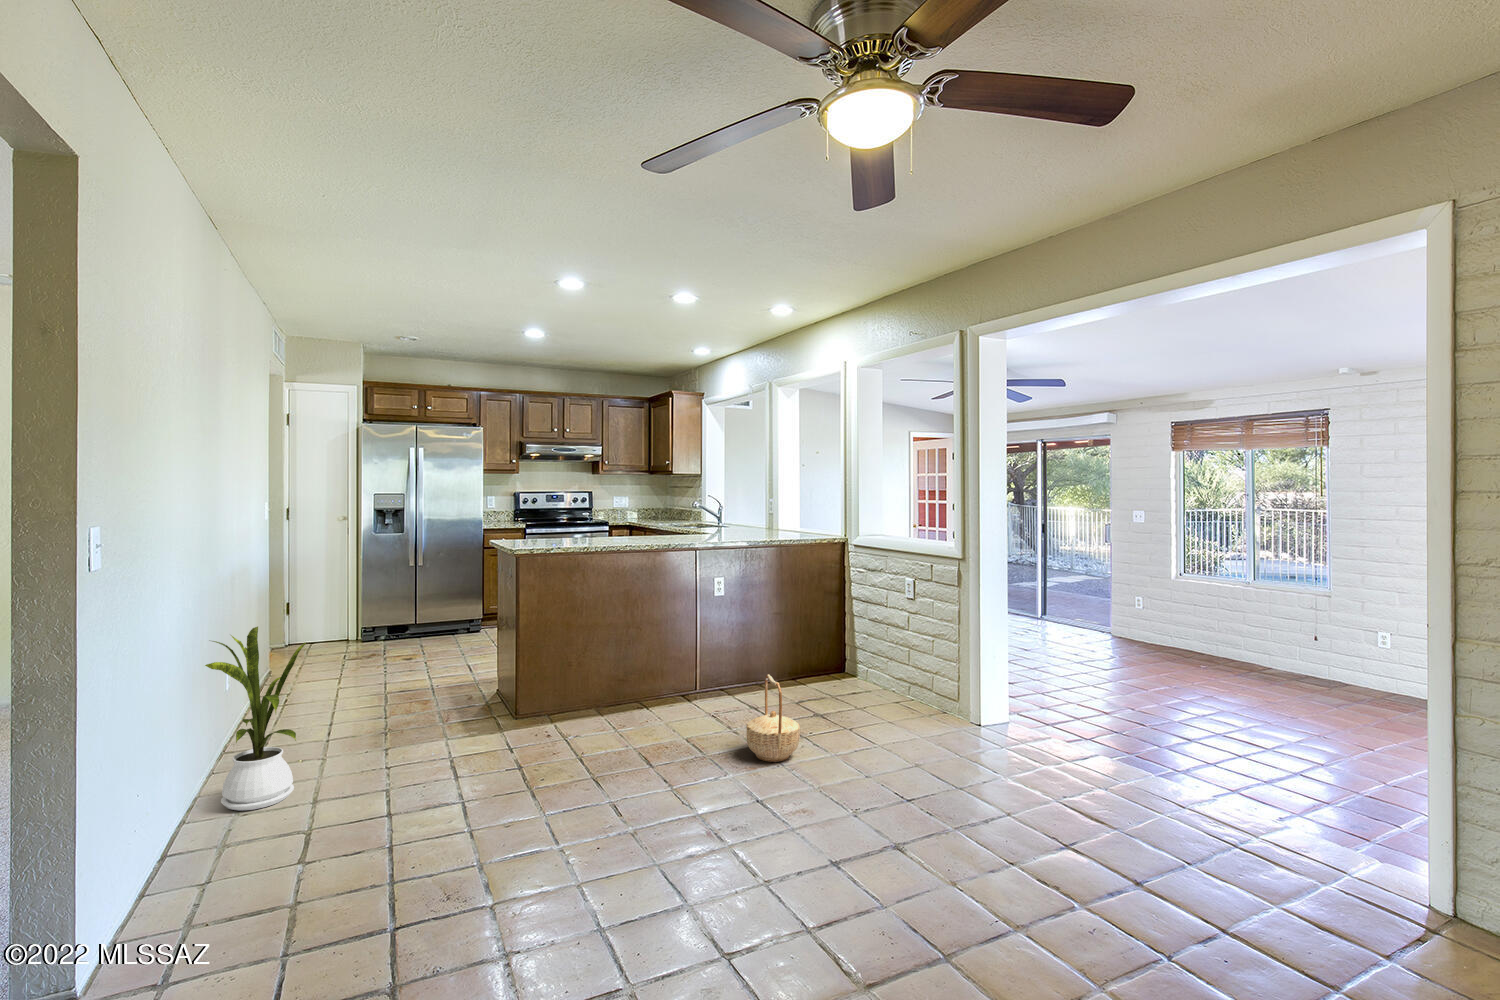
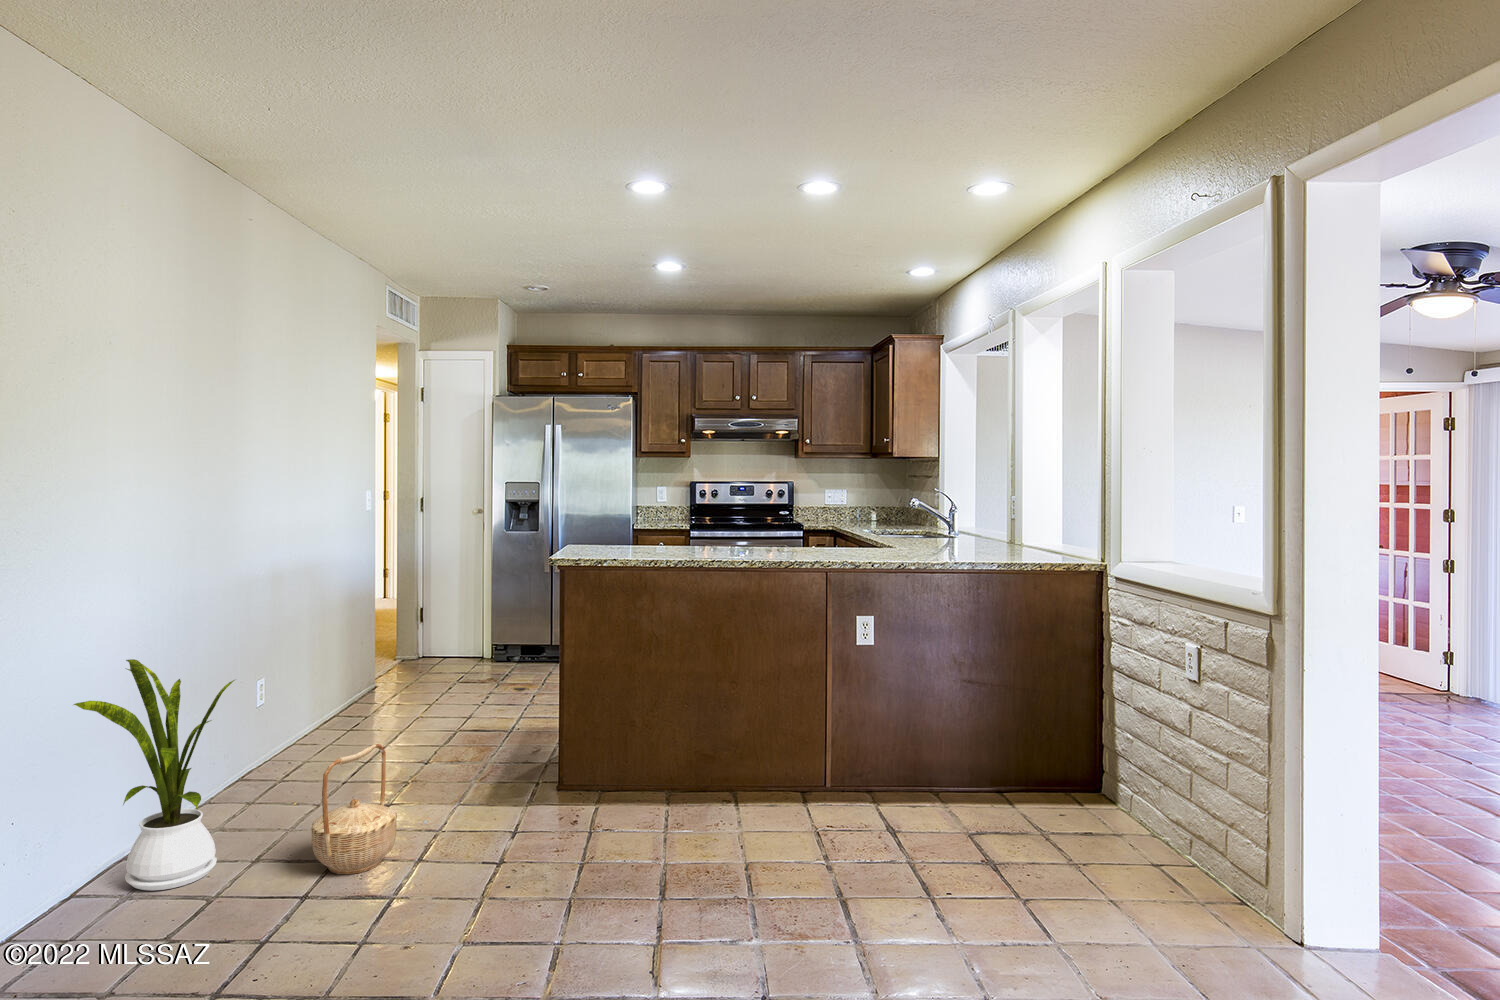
basket: present [746,674,800,762] -> present [312,744,397,874]

